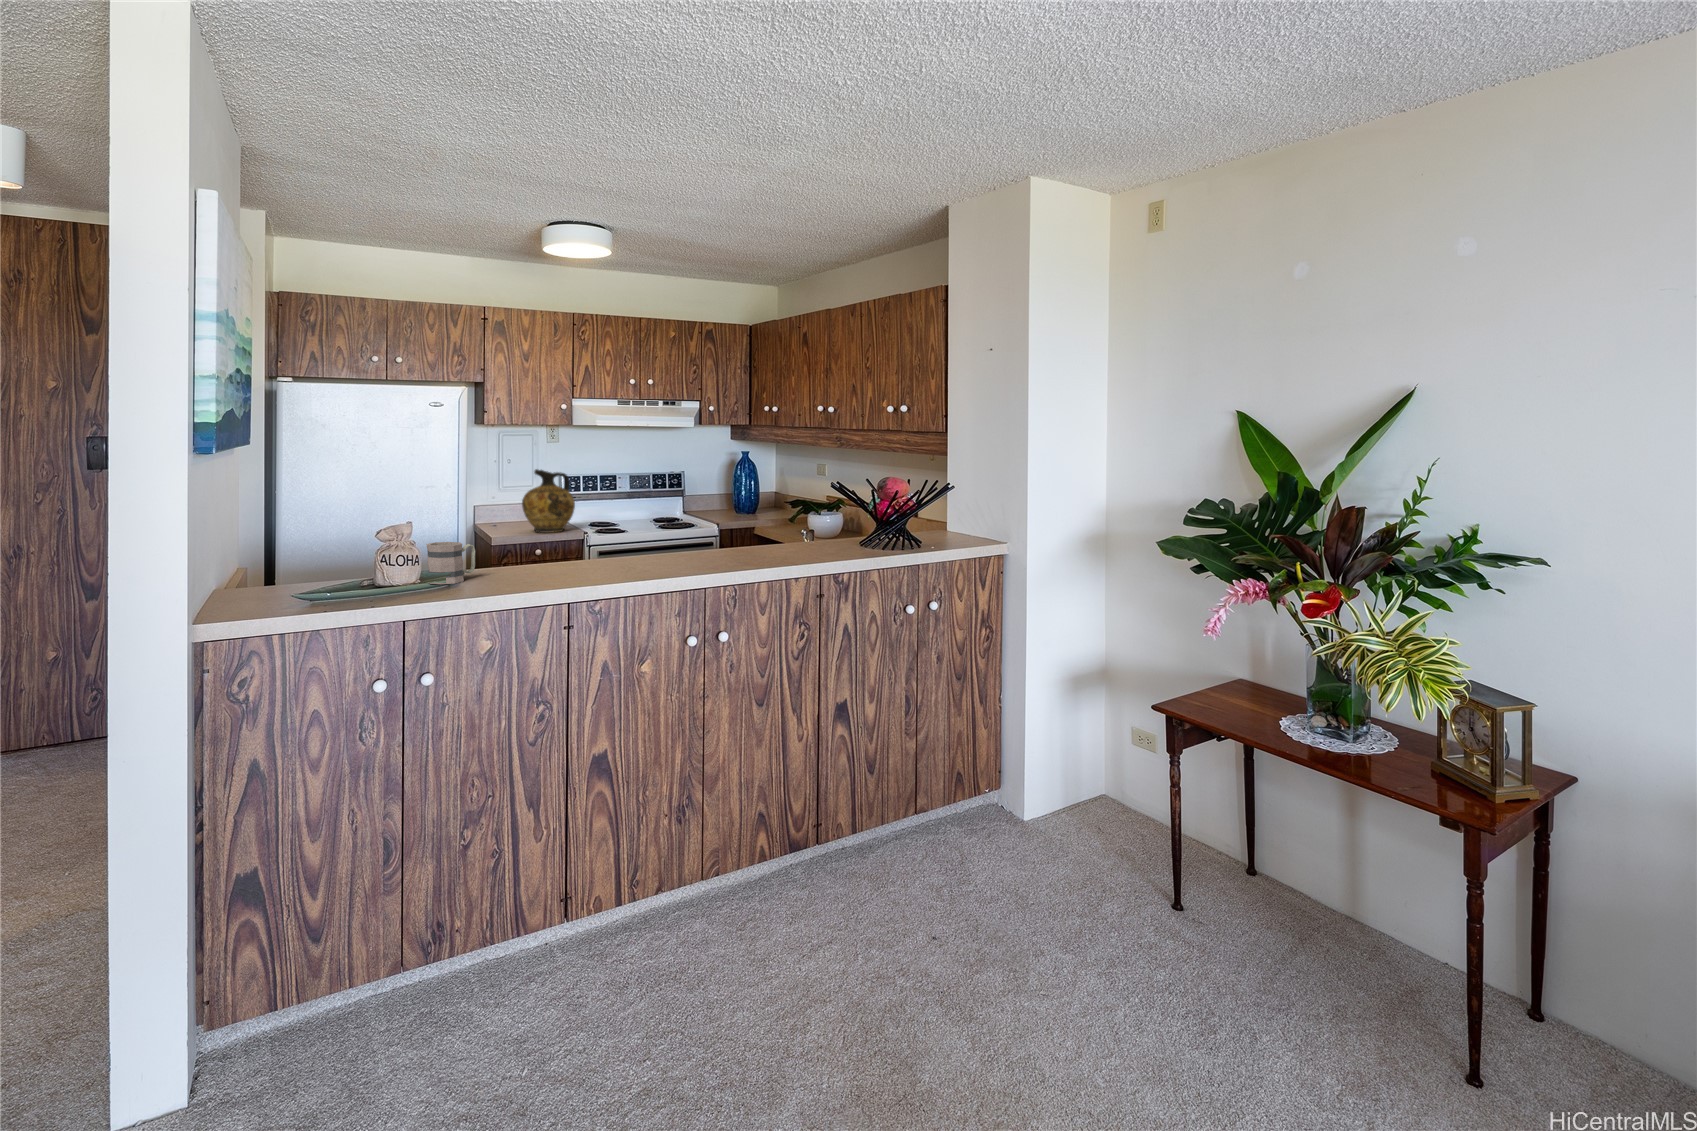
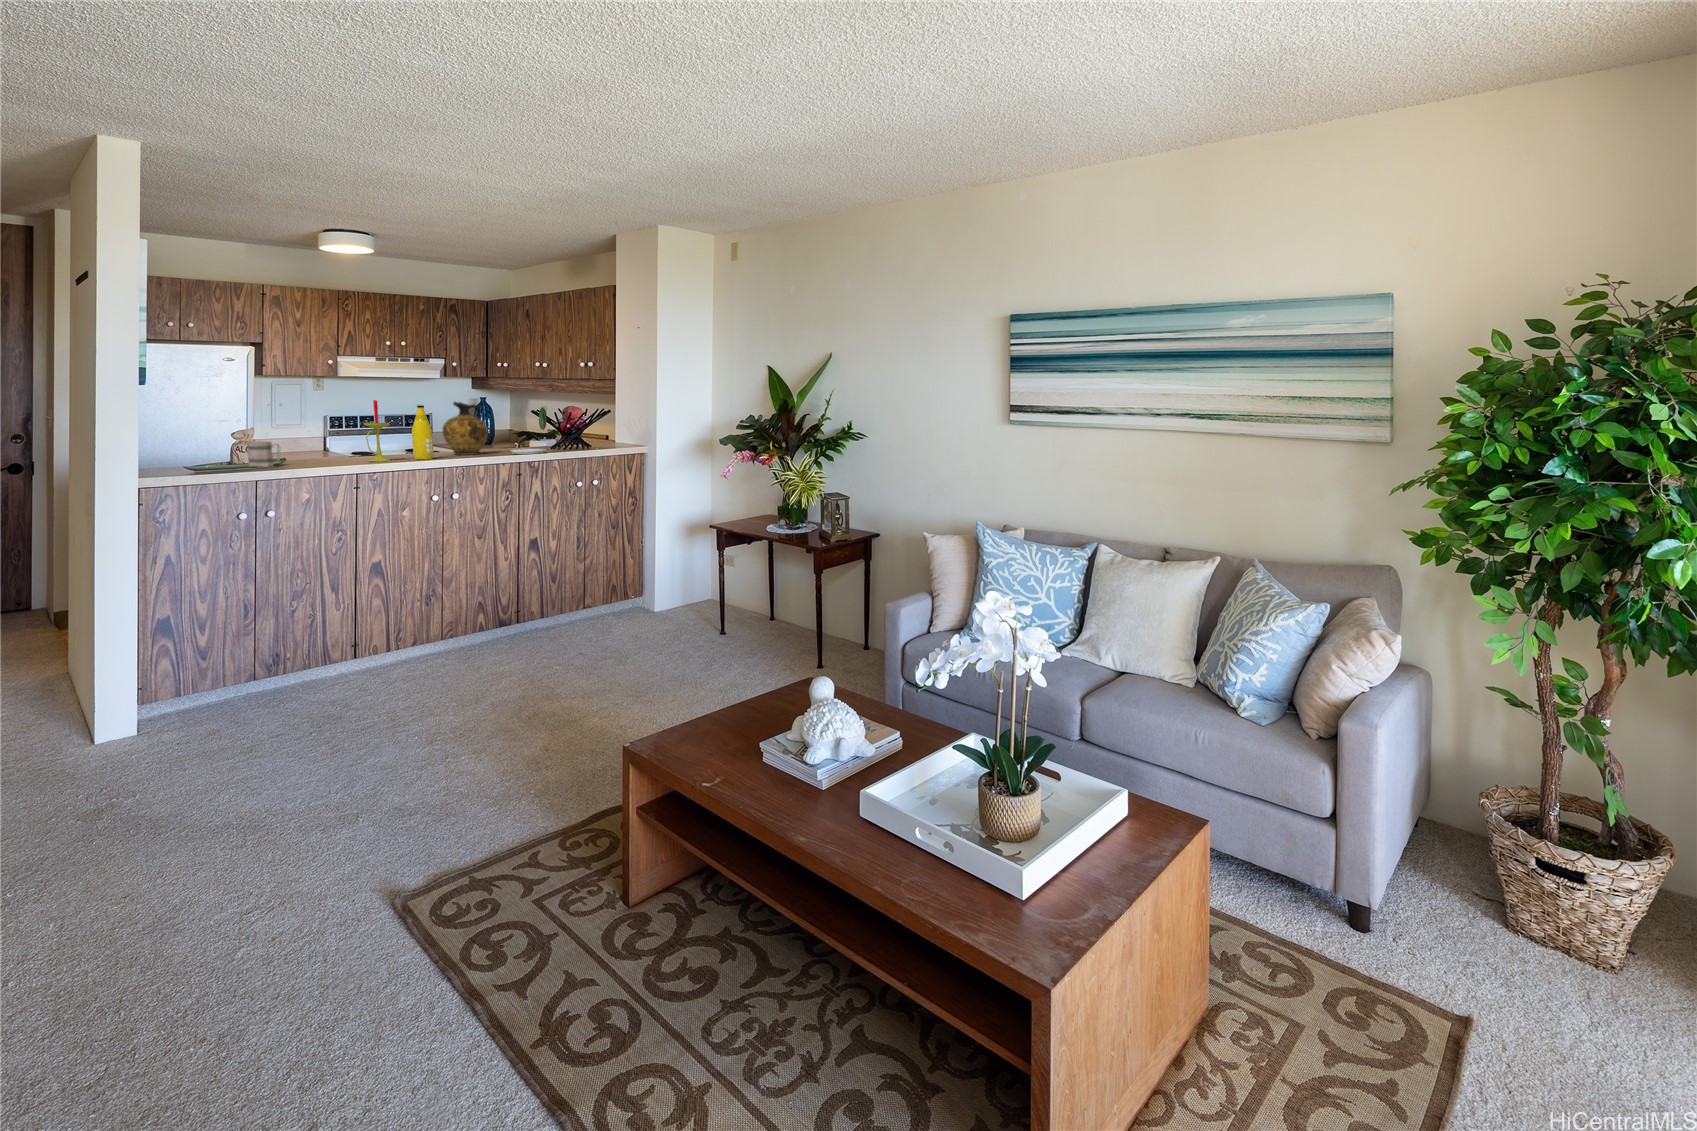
ceramic jug: present [522,469,575,533] -> present [443,402,488,455]
candle: none [595,475,634,575] -> present [364,400,391,462]
plate: none [803,483,860,558] -> present [509,407,546,454]
bottle: none [665,485,695,570] -> present [412,405,433,459]

